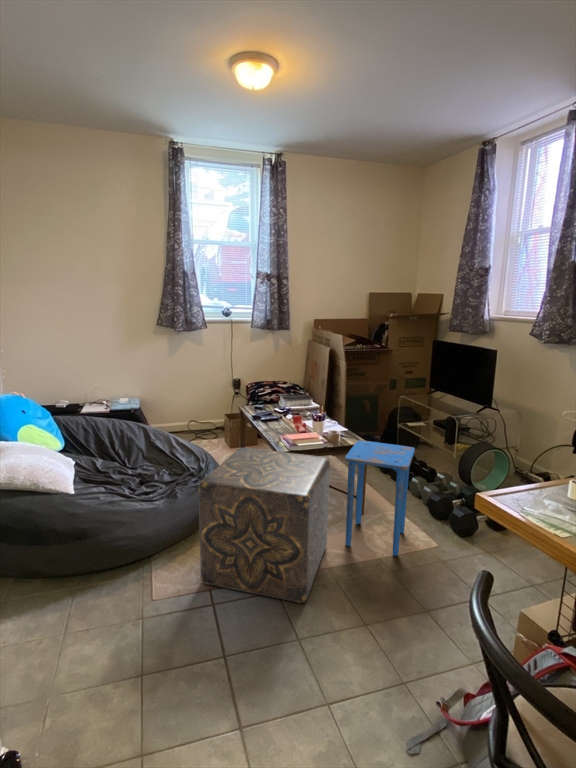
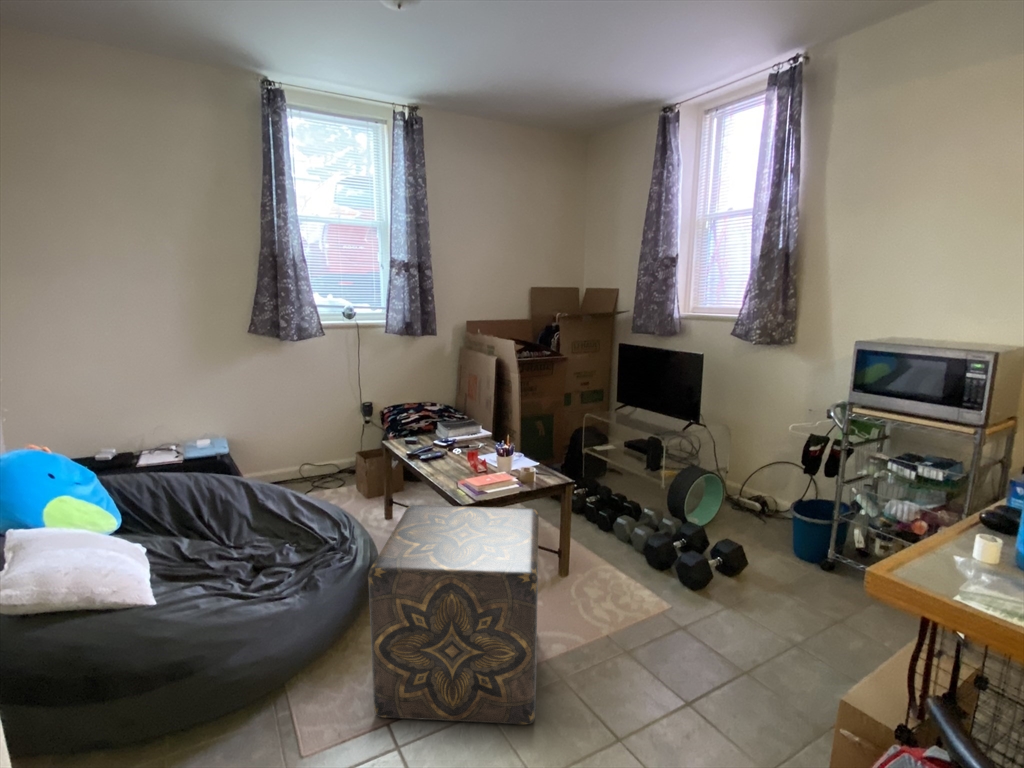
side table: present [345,440,415,556] -> none [557,479,642,630]

